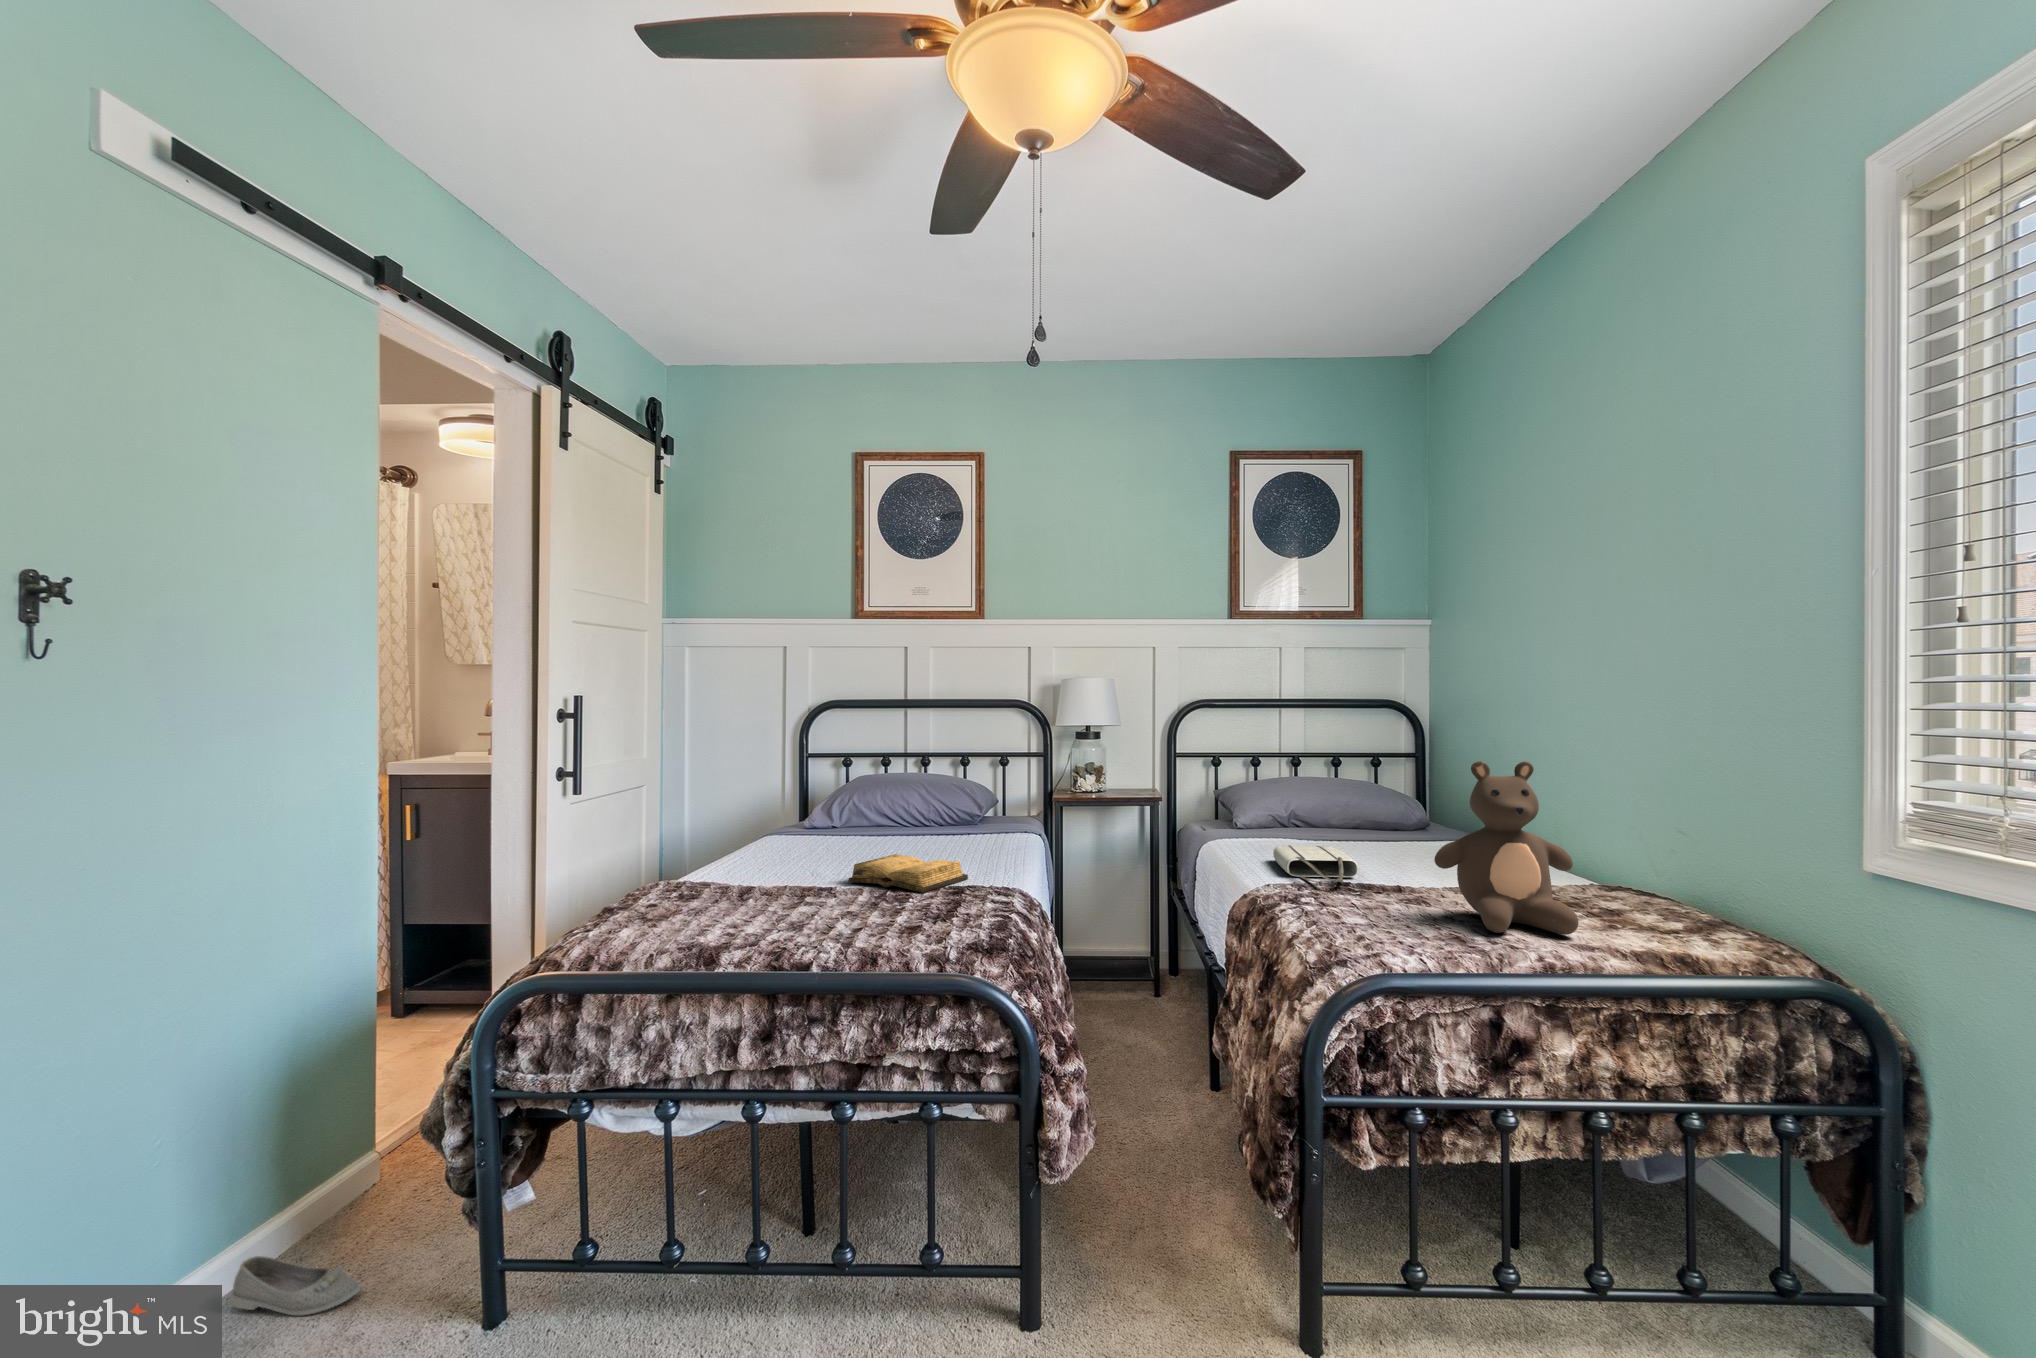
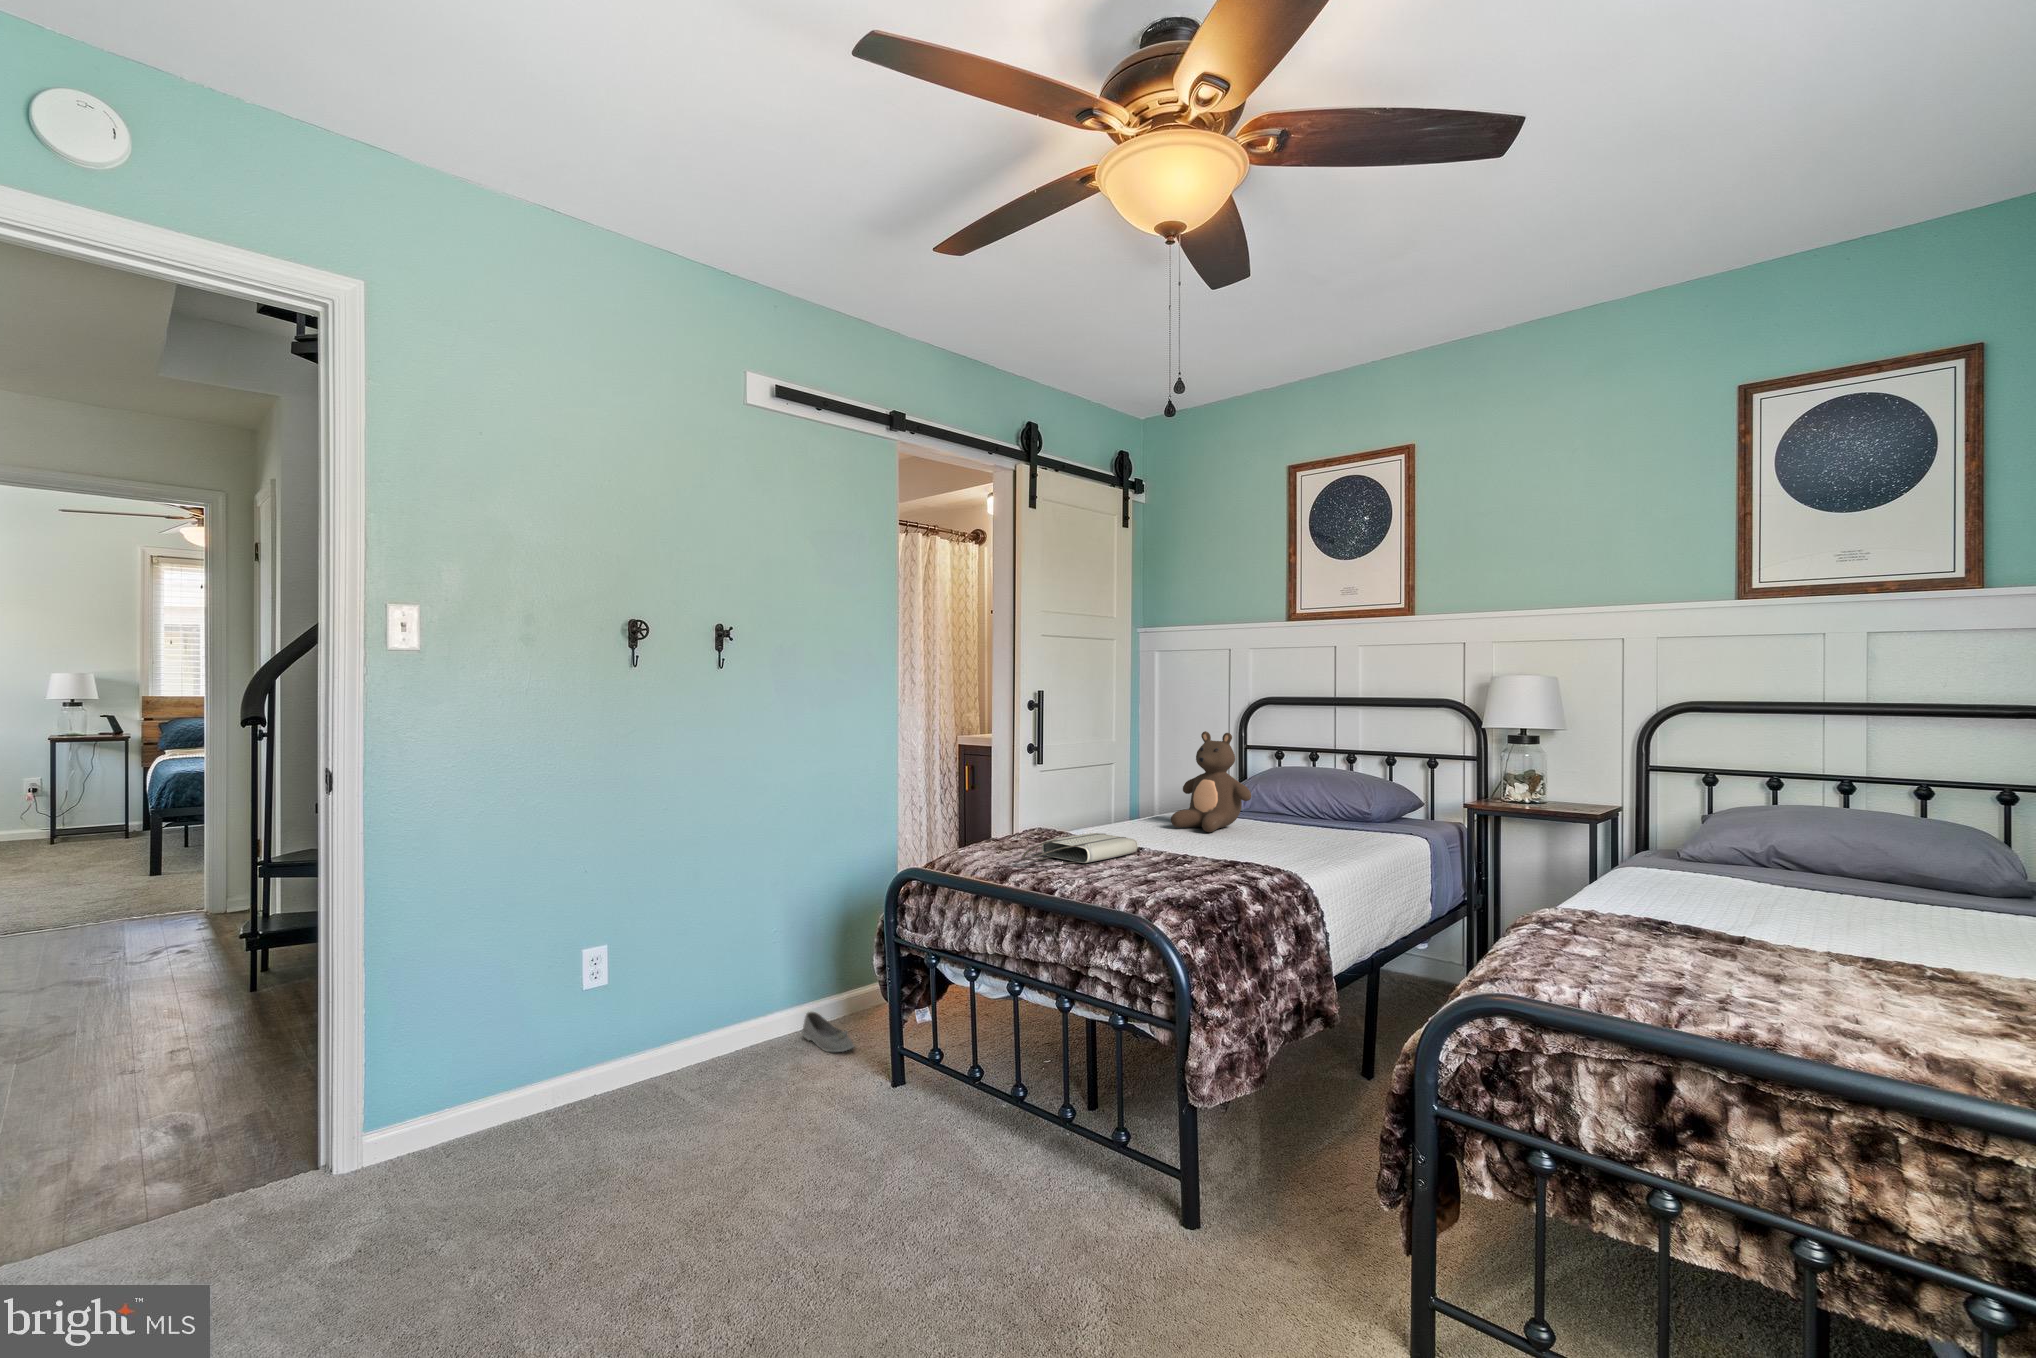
teddy bear: present [1434,761,1578,935] -> present [1171,731,1251,832]
tote bag: present [1273,845,1358,882] -> present [1022,833,1138,863]
diary: present [849,854,968,893] -> none [1179,832,1279,864]

